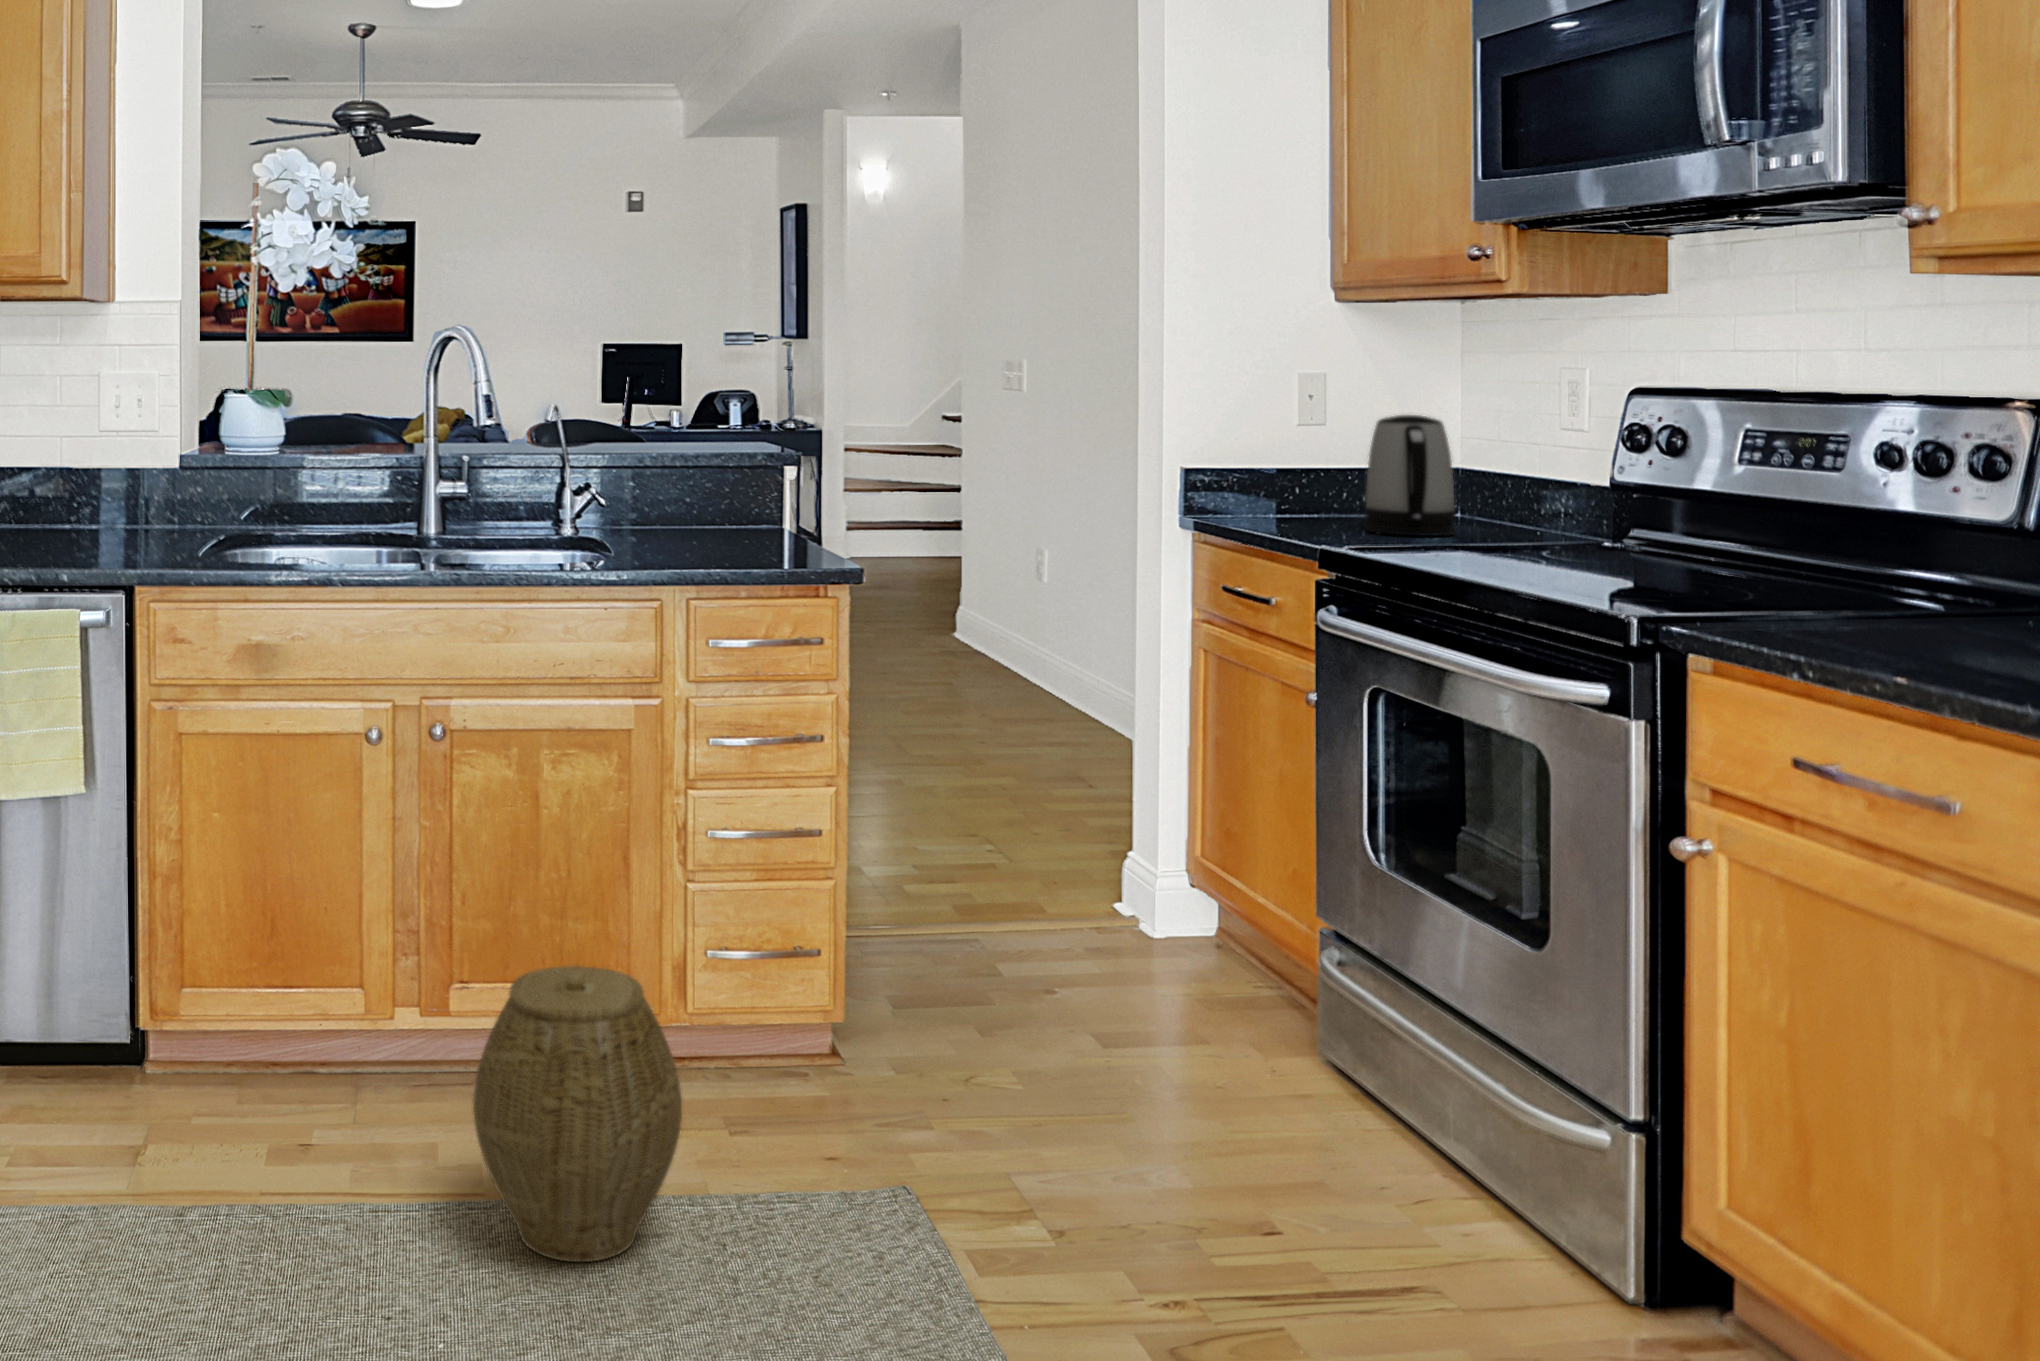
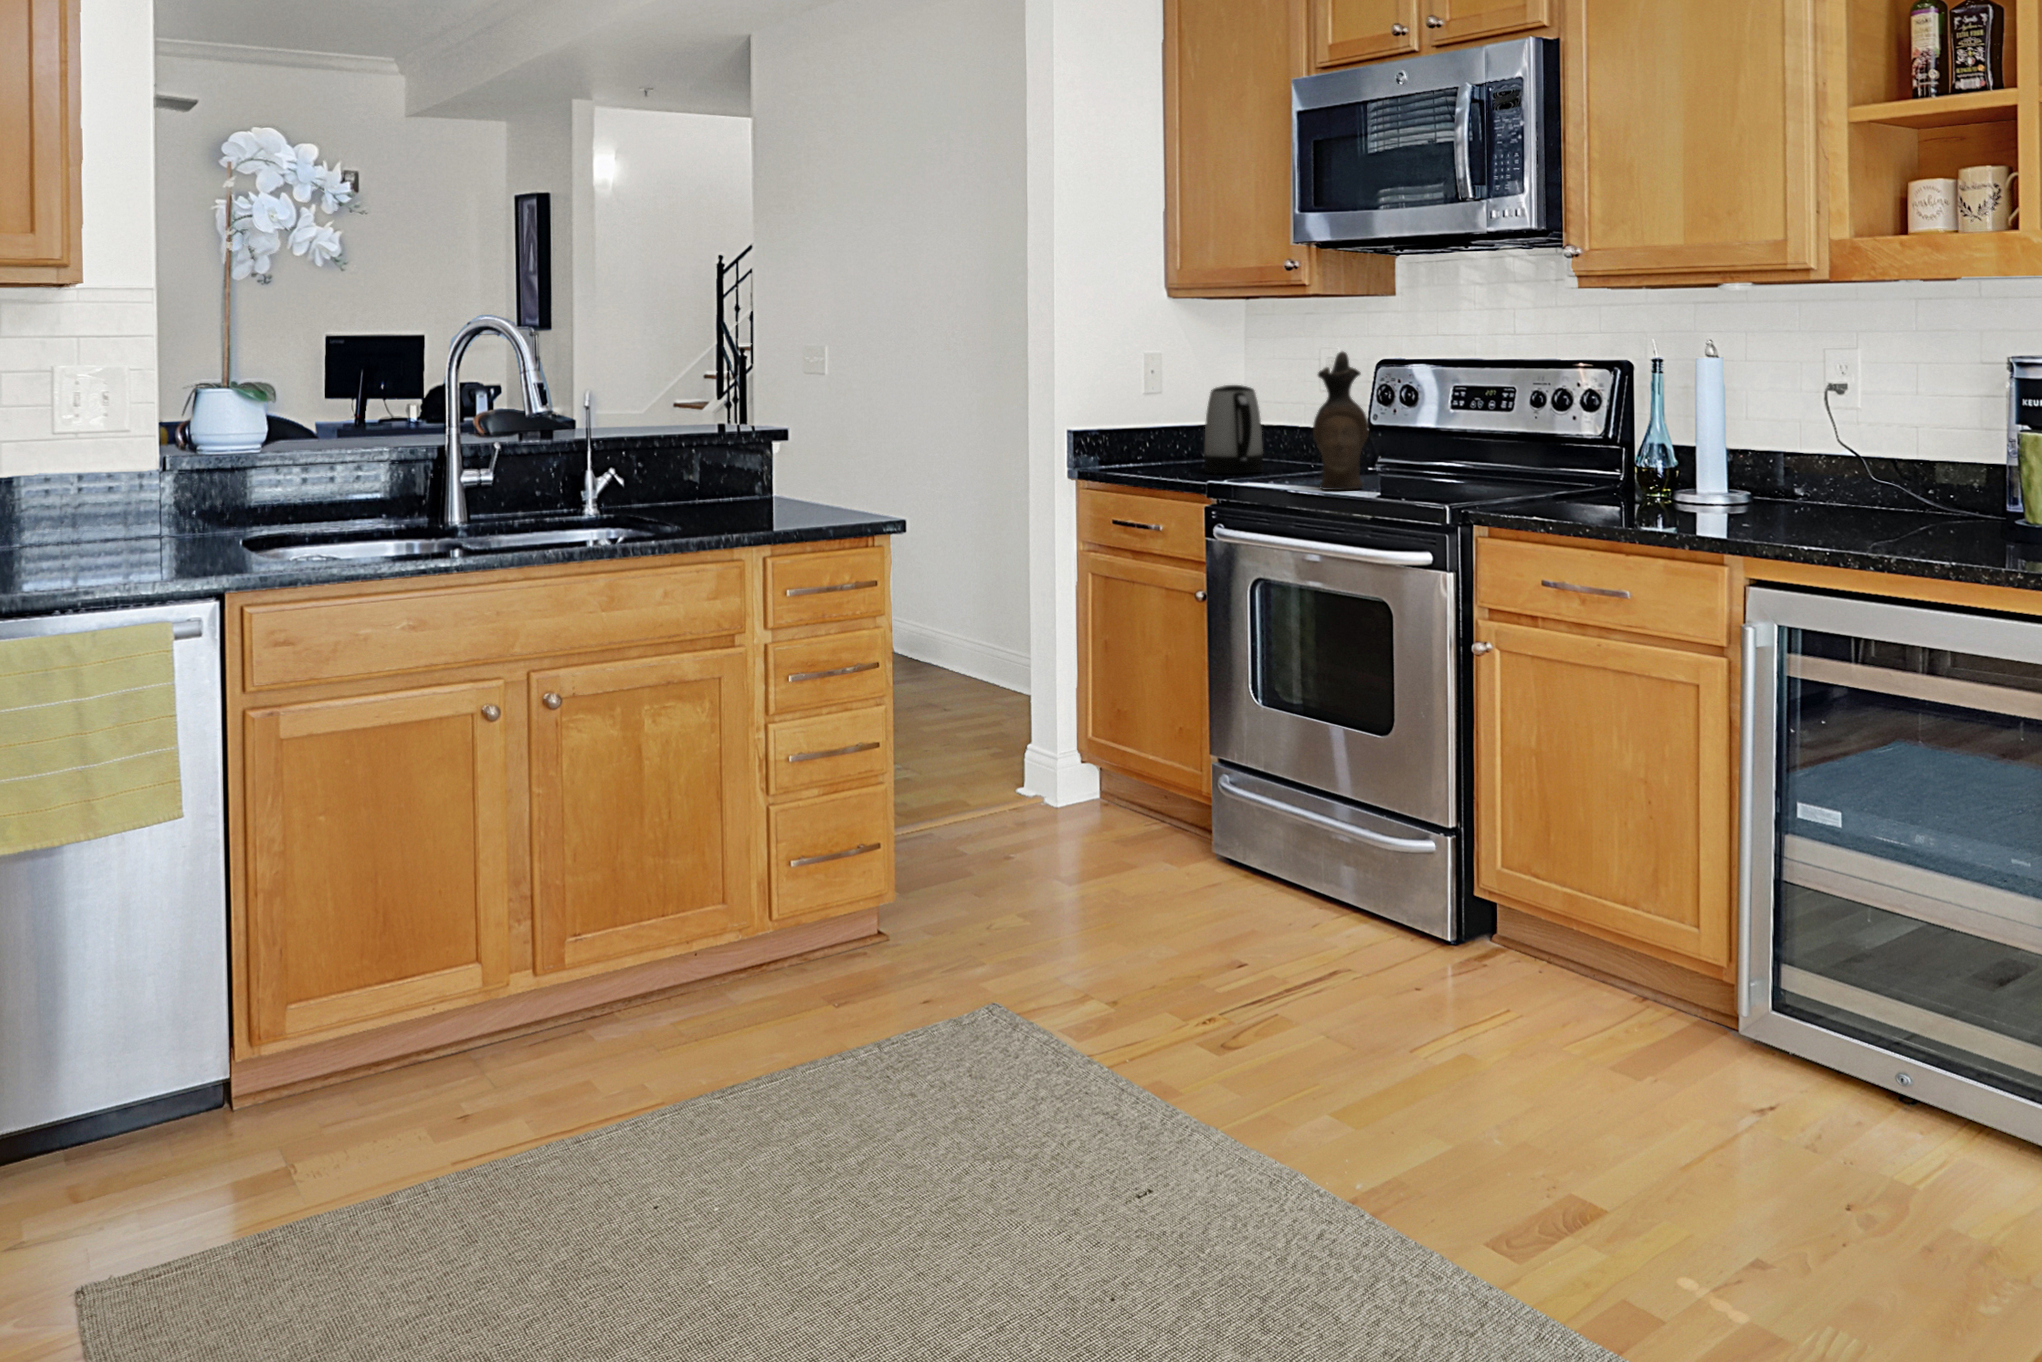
ceramic pitcher: none [1469,373,1561,572] -> present [1313,352,1369,490]
woven basket: present [473,966,682,1262] -> none [669,875,851,1121]

